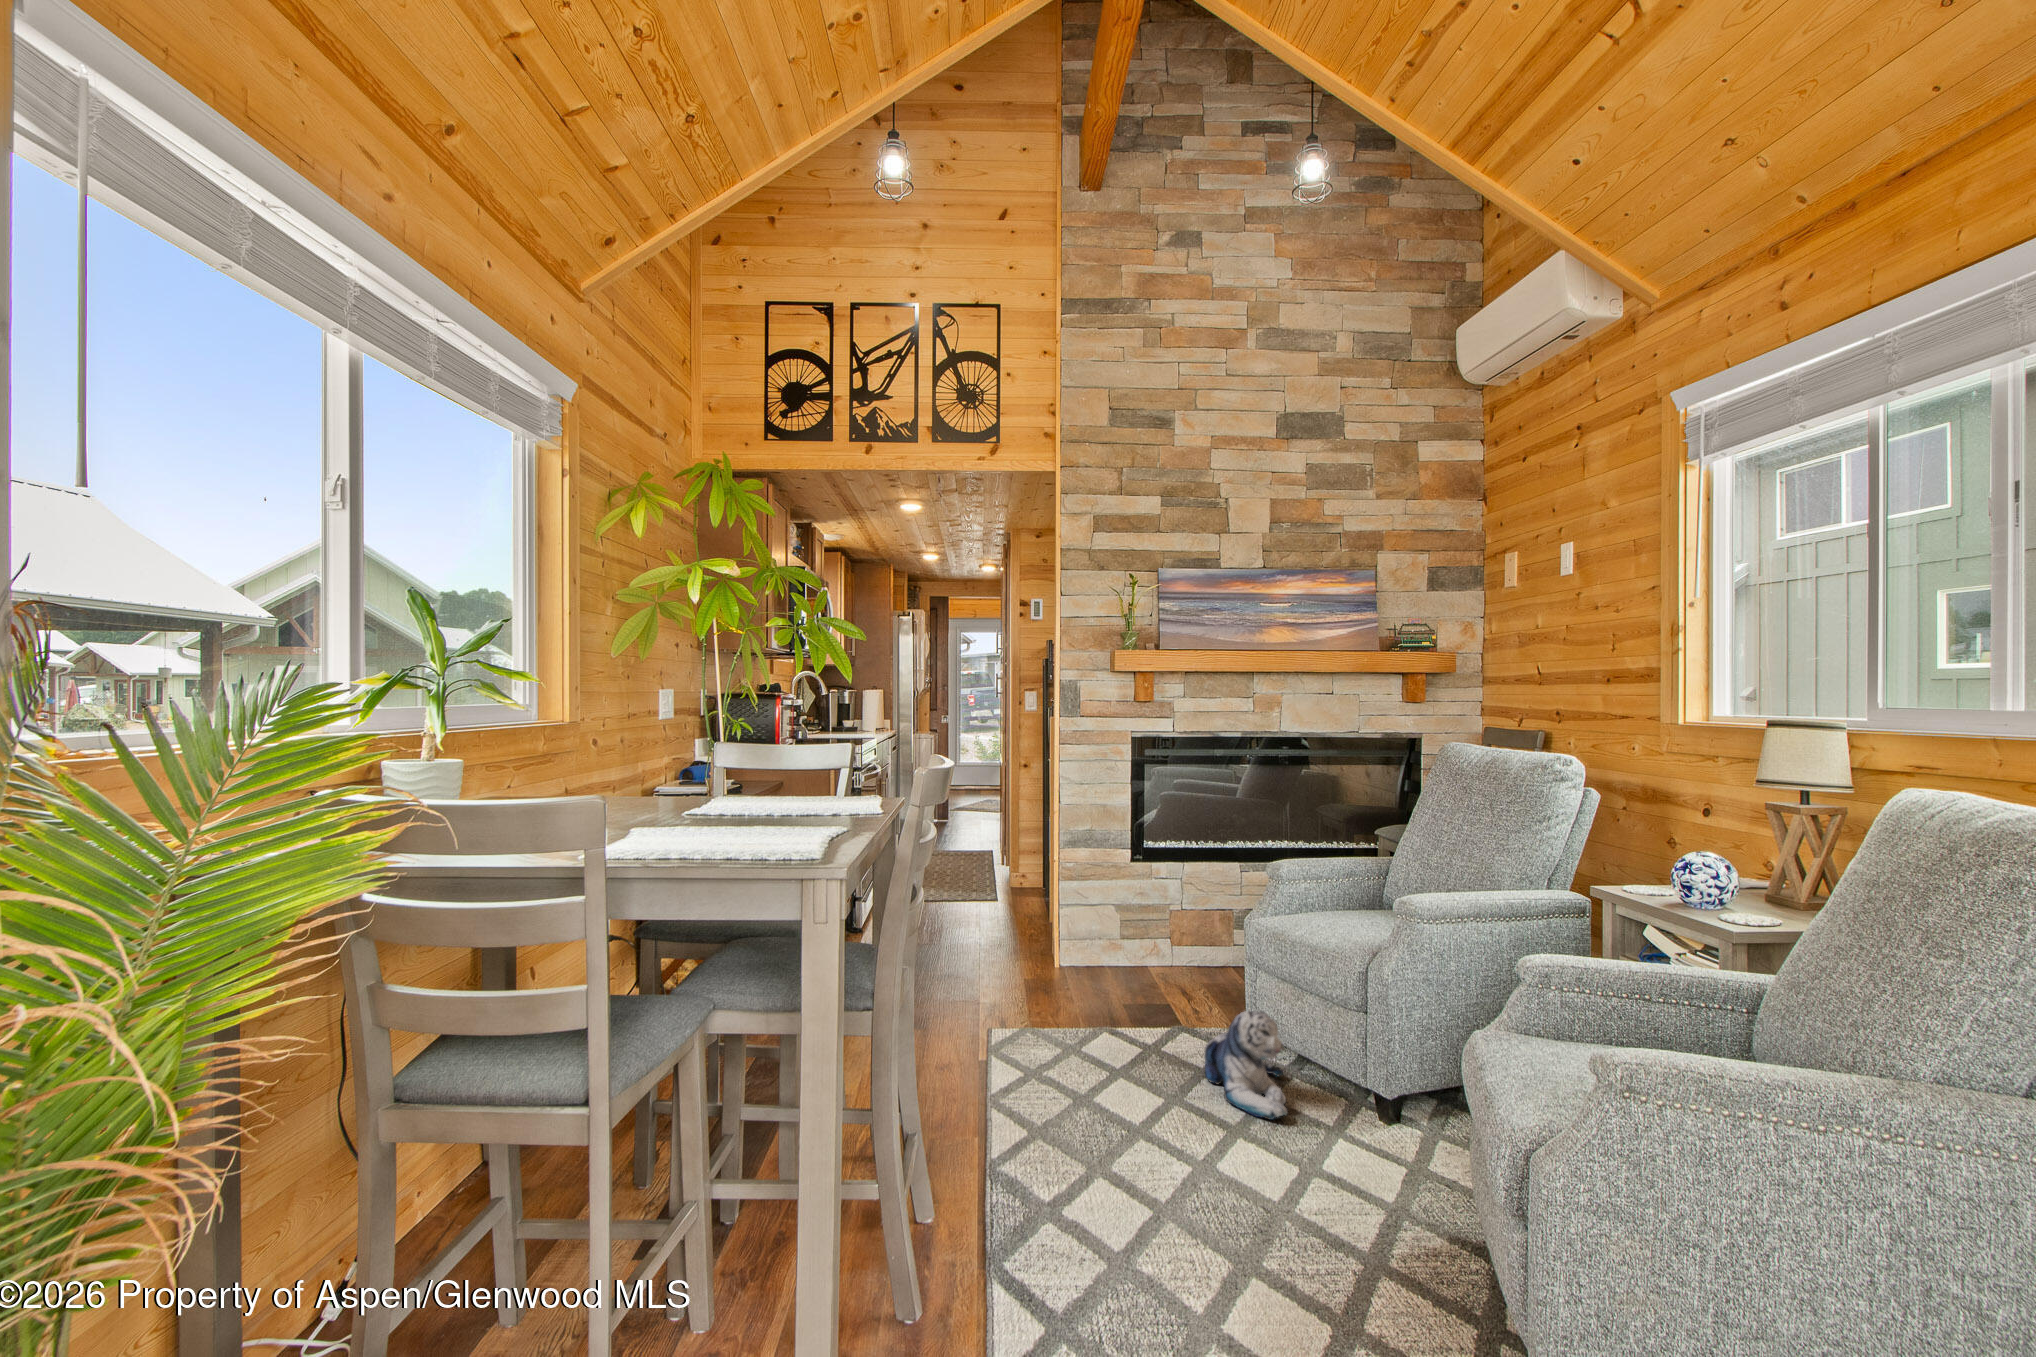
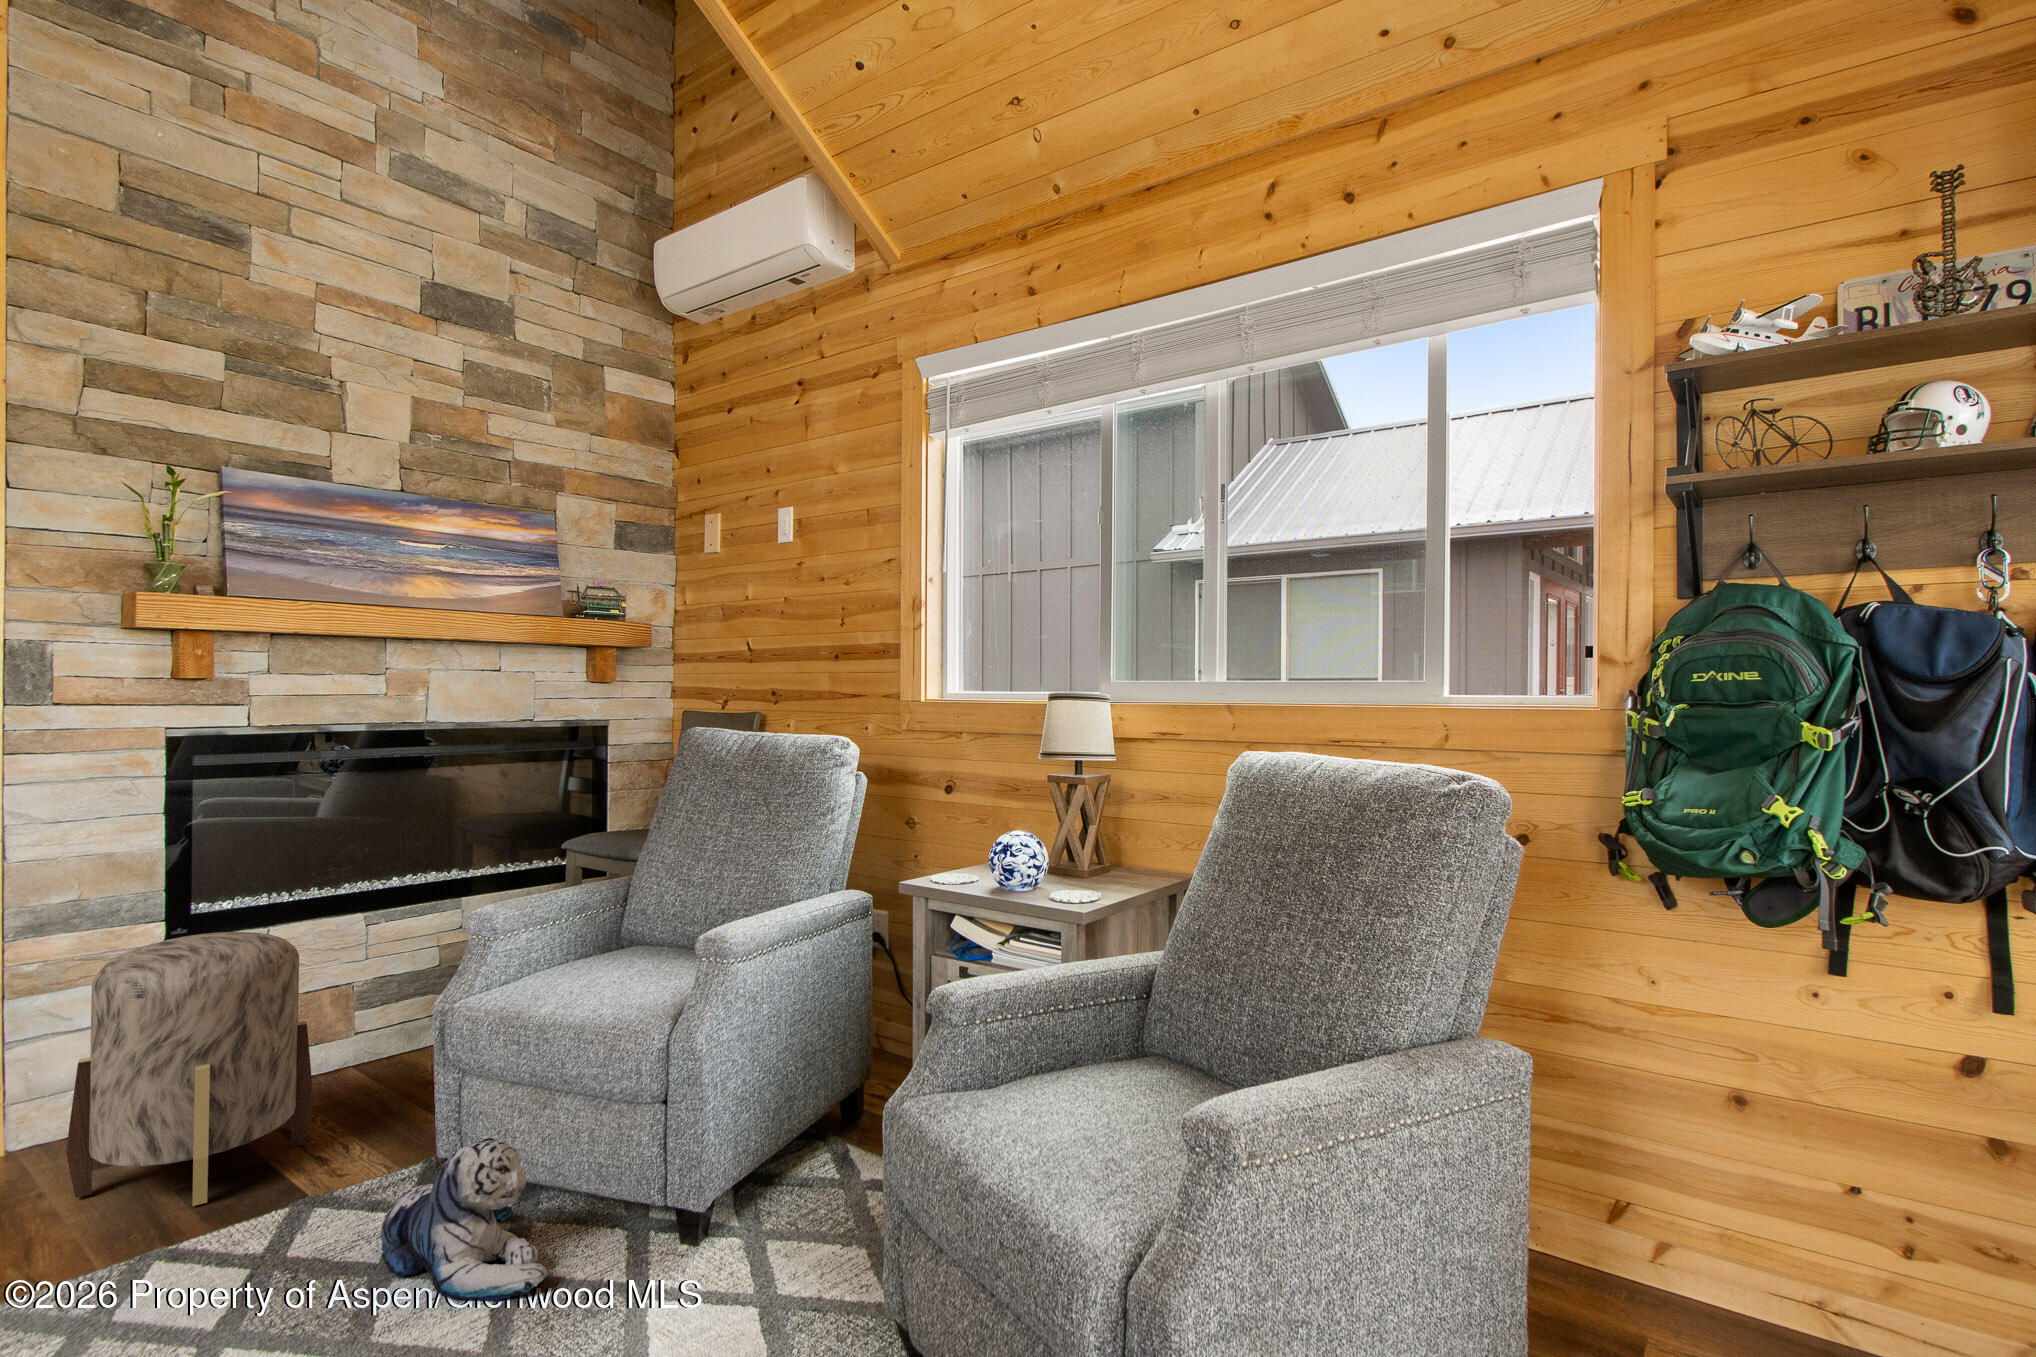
ottoman: none [1081,853,1195,1011] -> present [66,932,314,1206]

